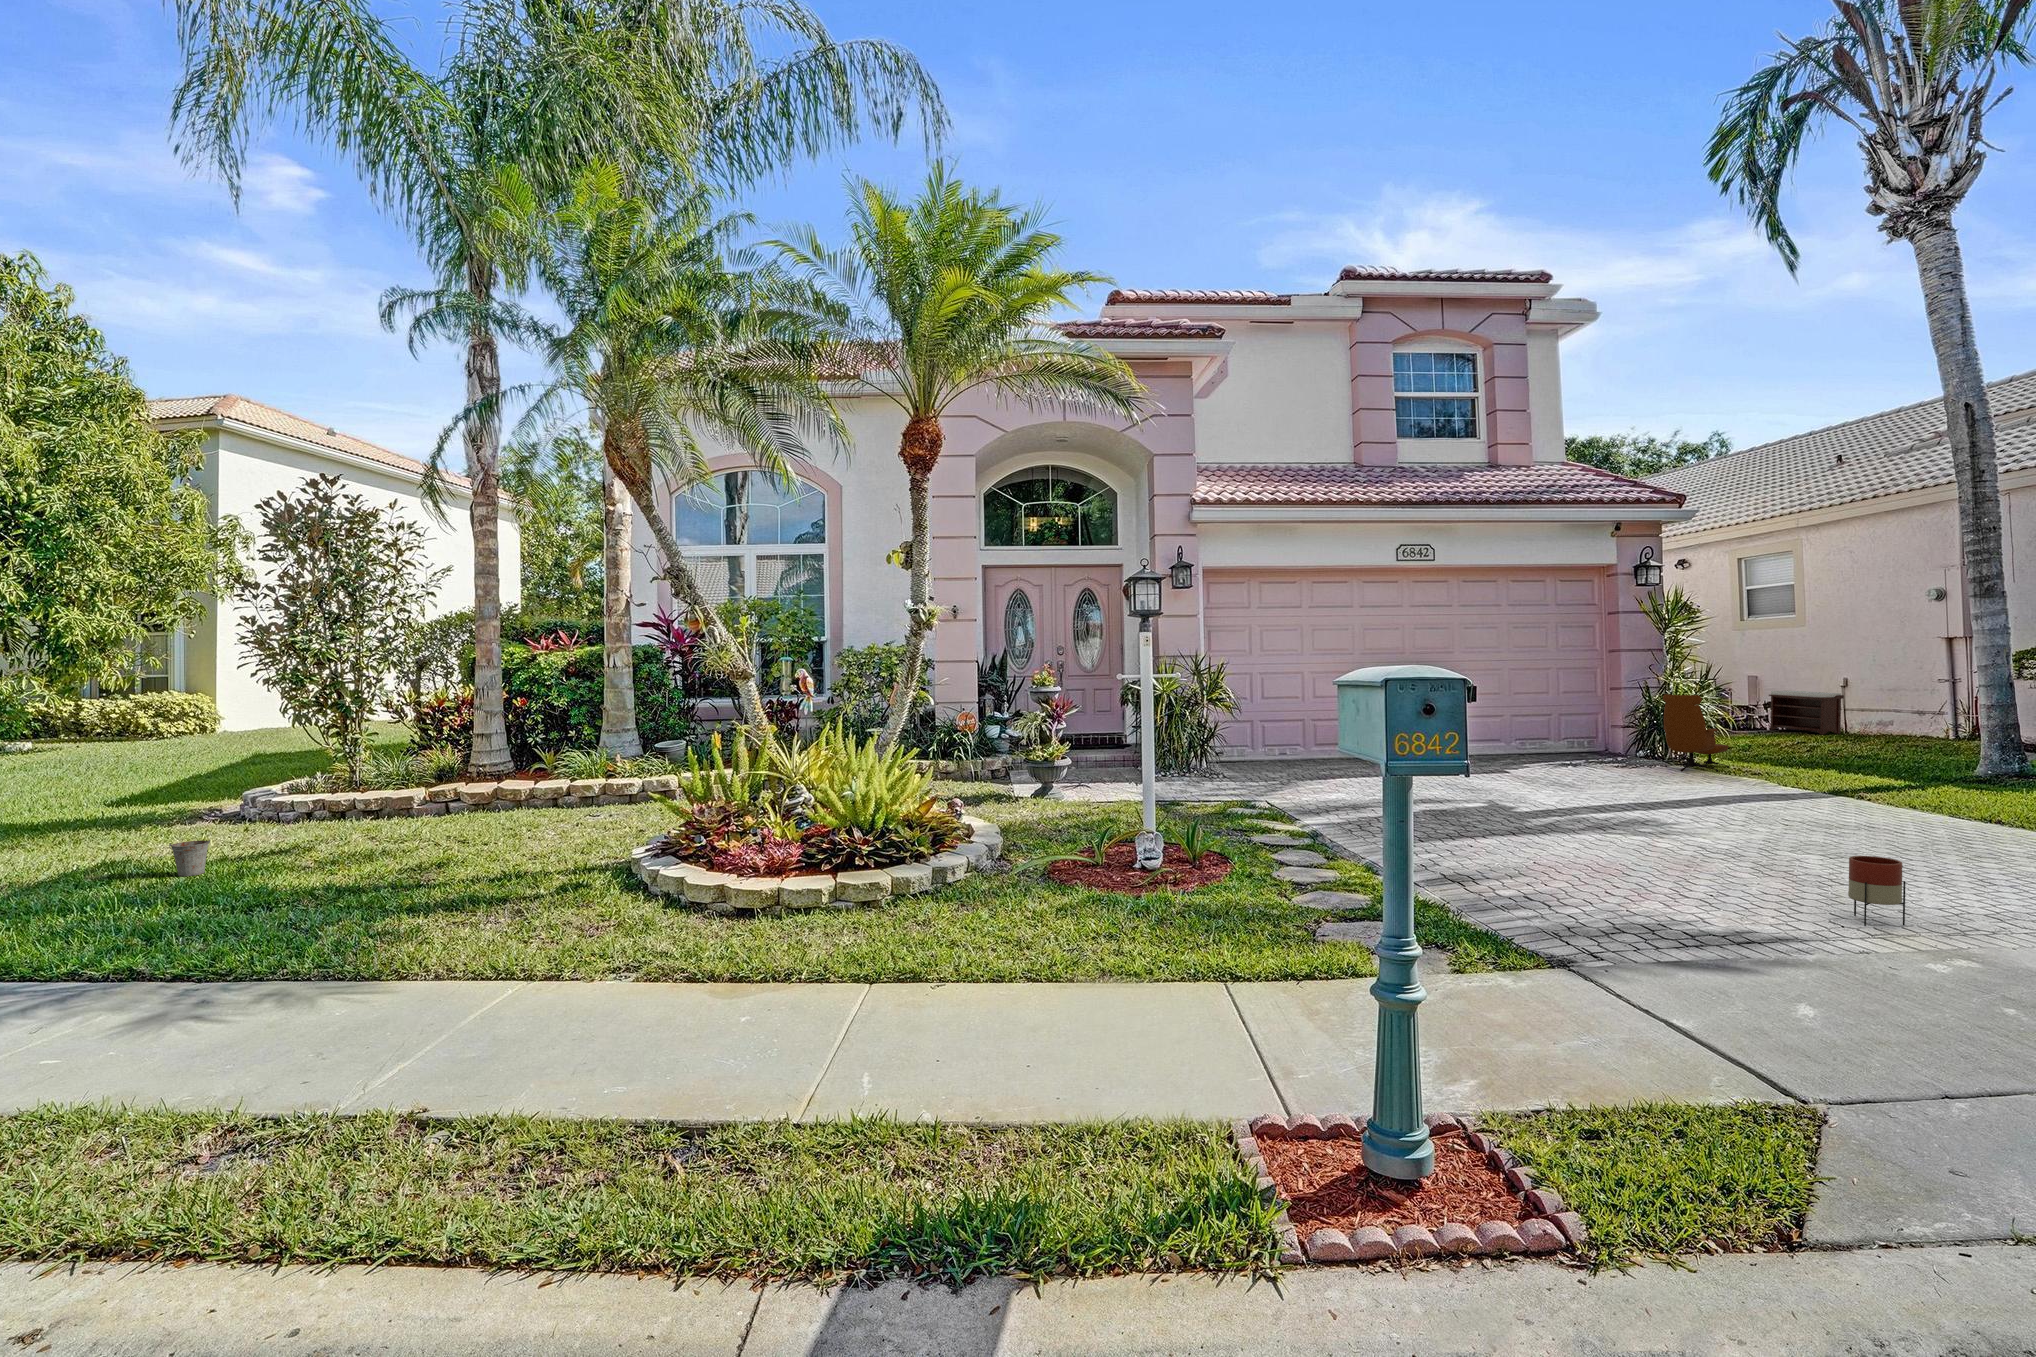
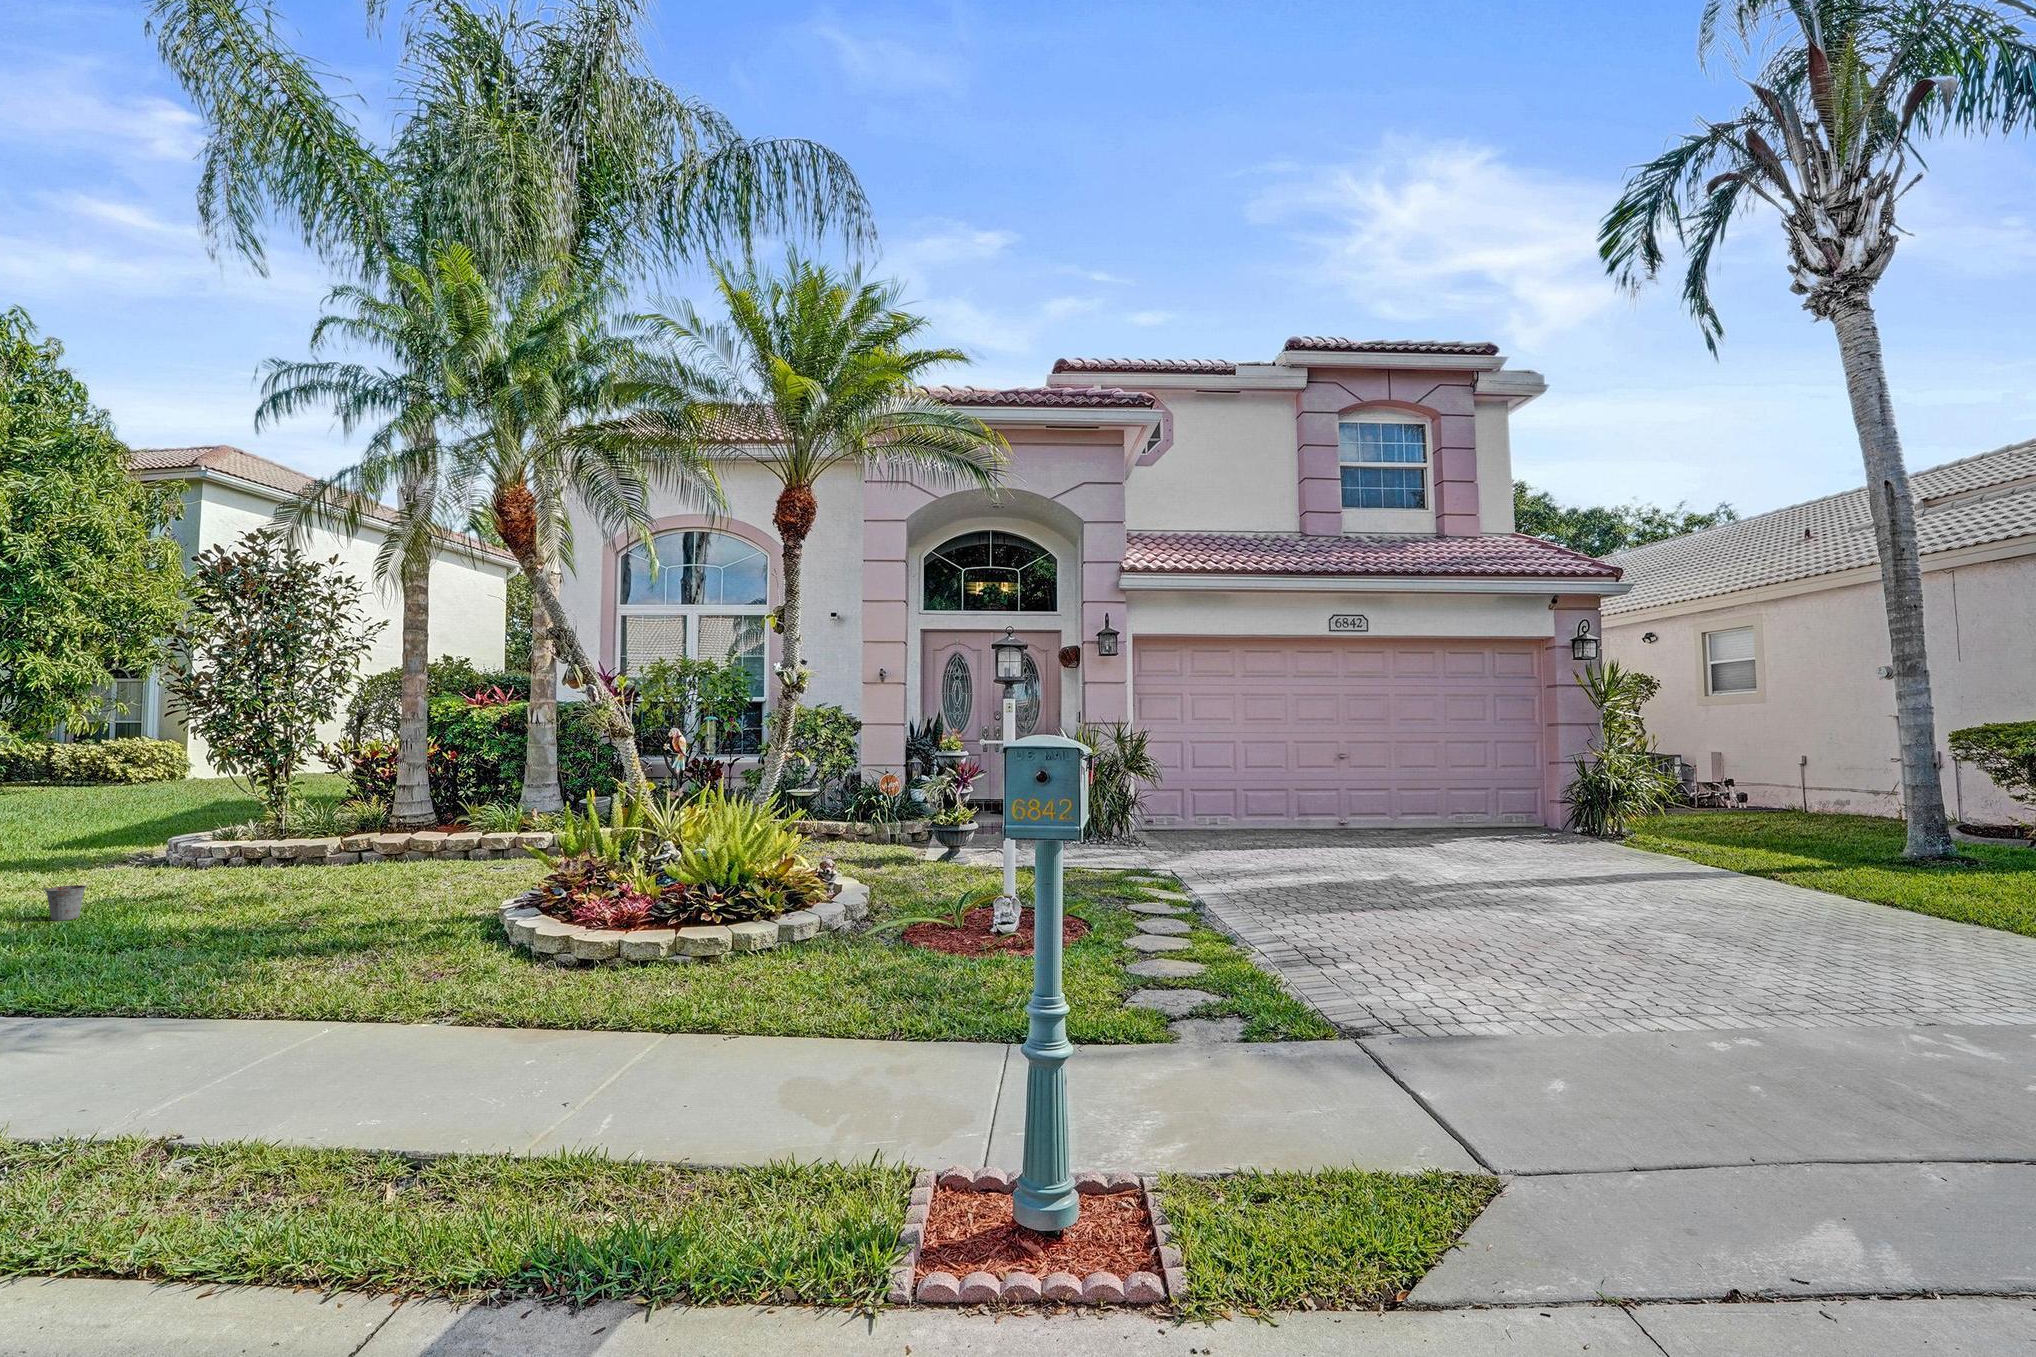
bench: present [1769,690,1844,735] -> none [1728,763,1802,809]
lounge chair: present [1663,694,1729,772] -> none [1595,765,1665,844]
planter: present [1848,856,1906,926] -> none [1690,933,1745,1006]

